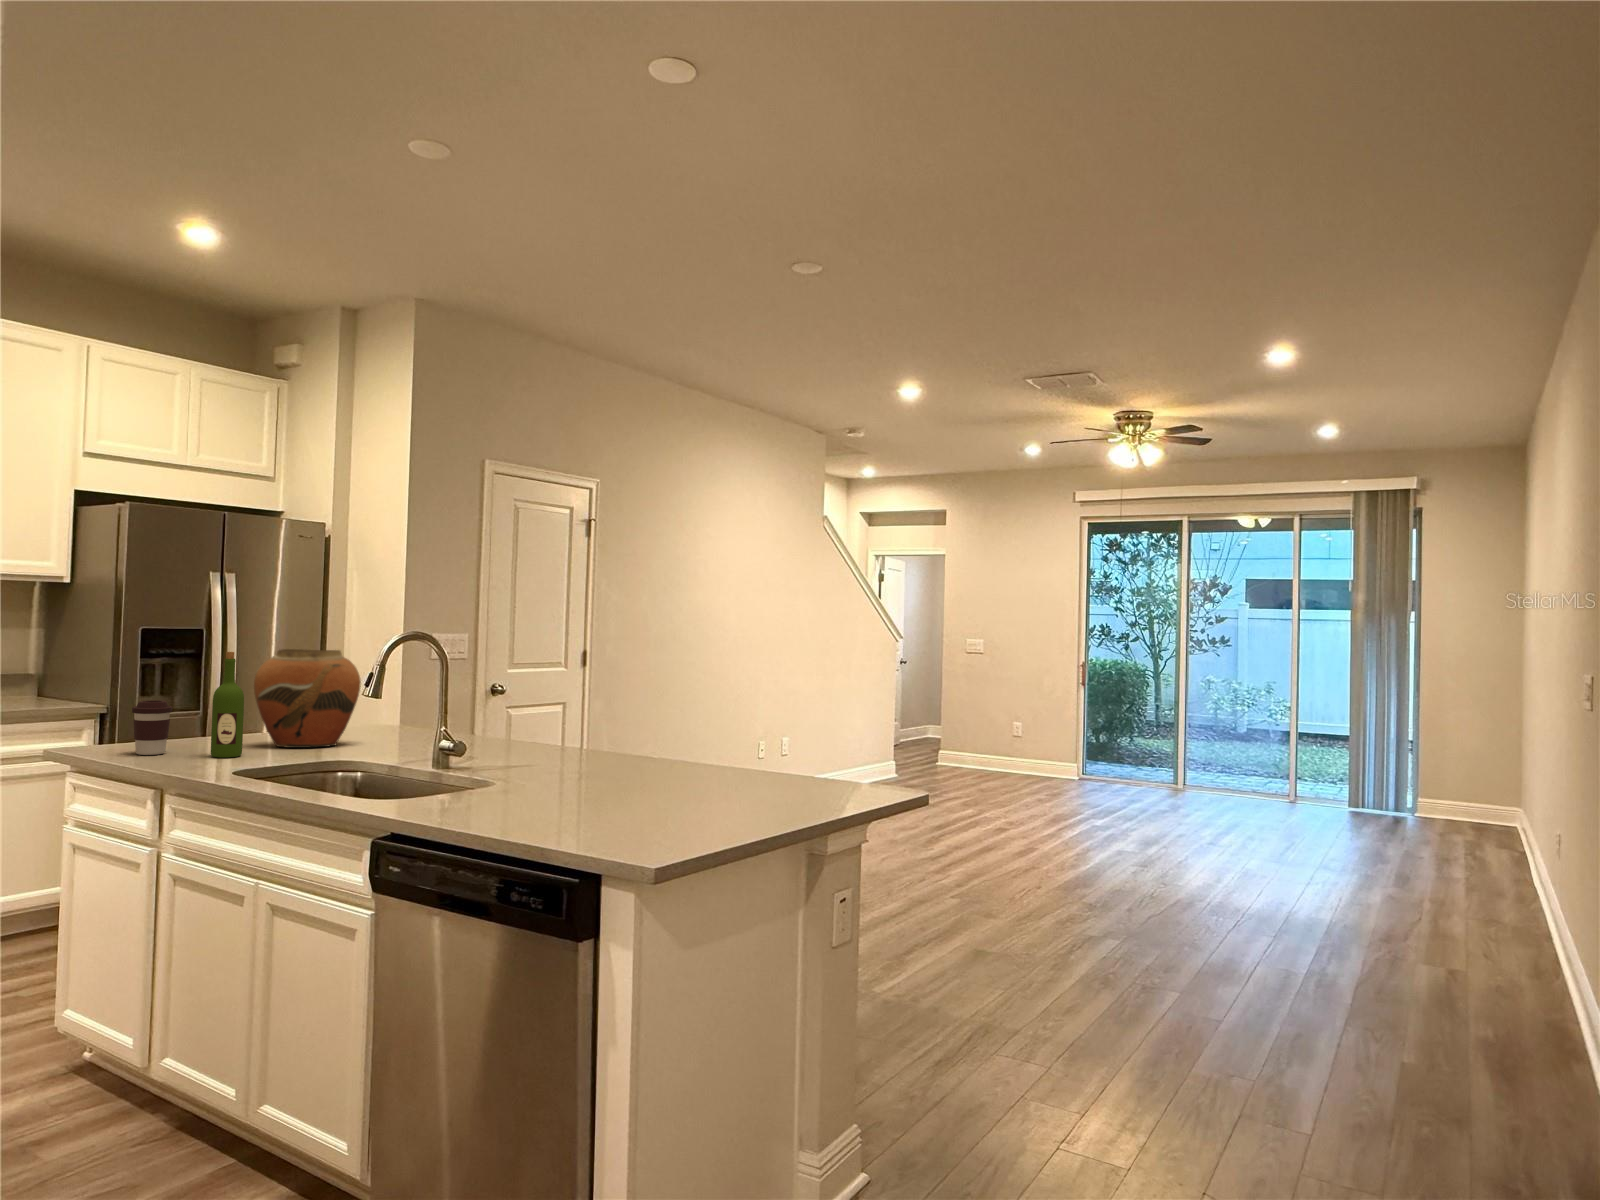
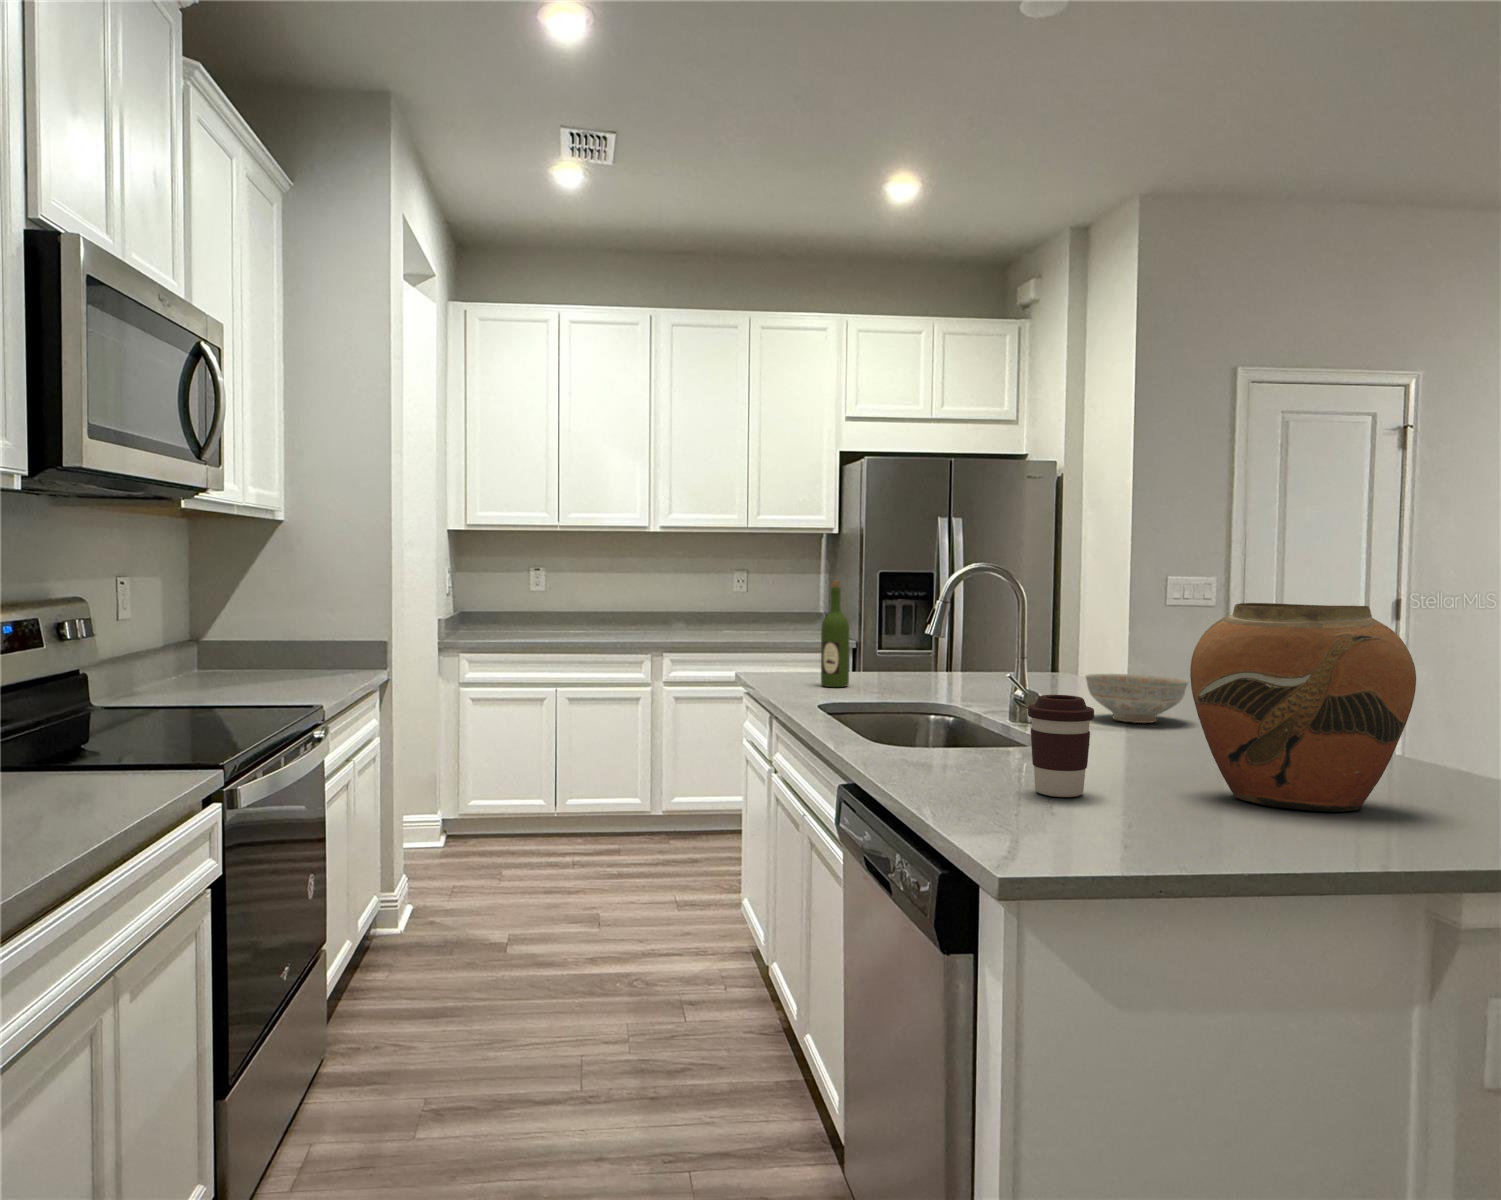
vase: present [254,649,361,748] -> present [1190,603,1416,812]
coffee cup: present [132,700,173,755] -> present [1028,695,1094,797]
decorative bowl: none [501,726,578,763] -> present [1086,674,1188,723]

